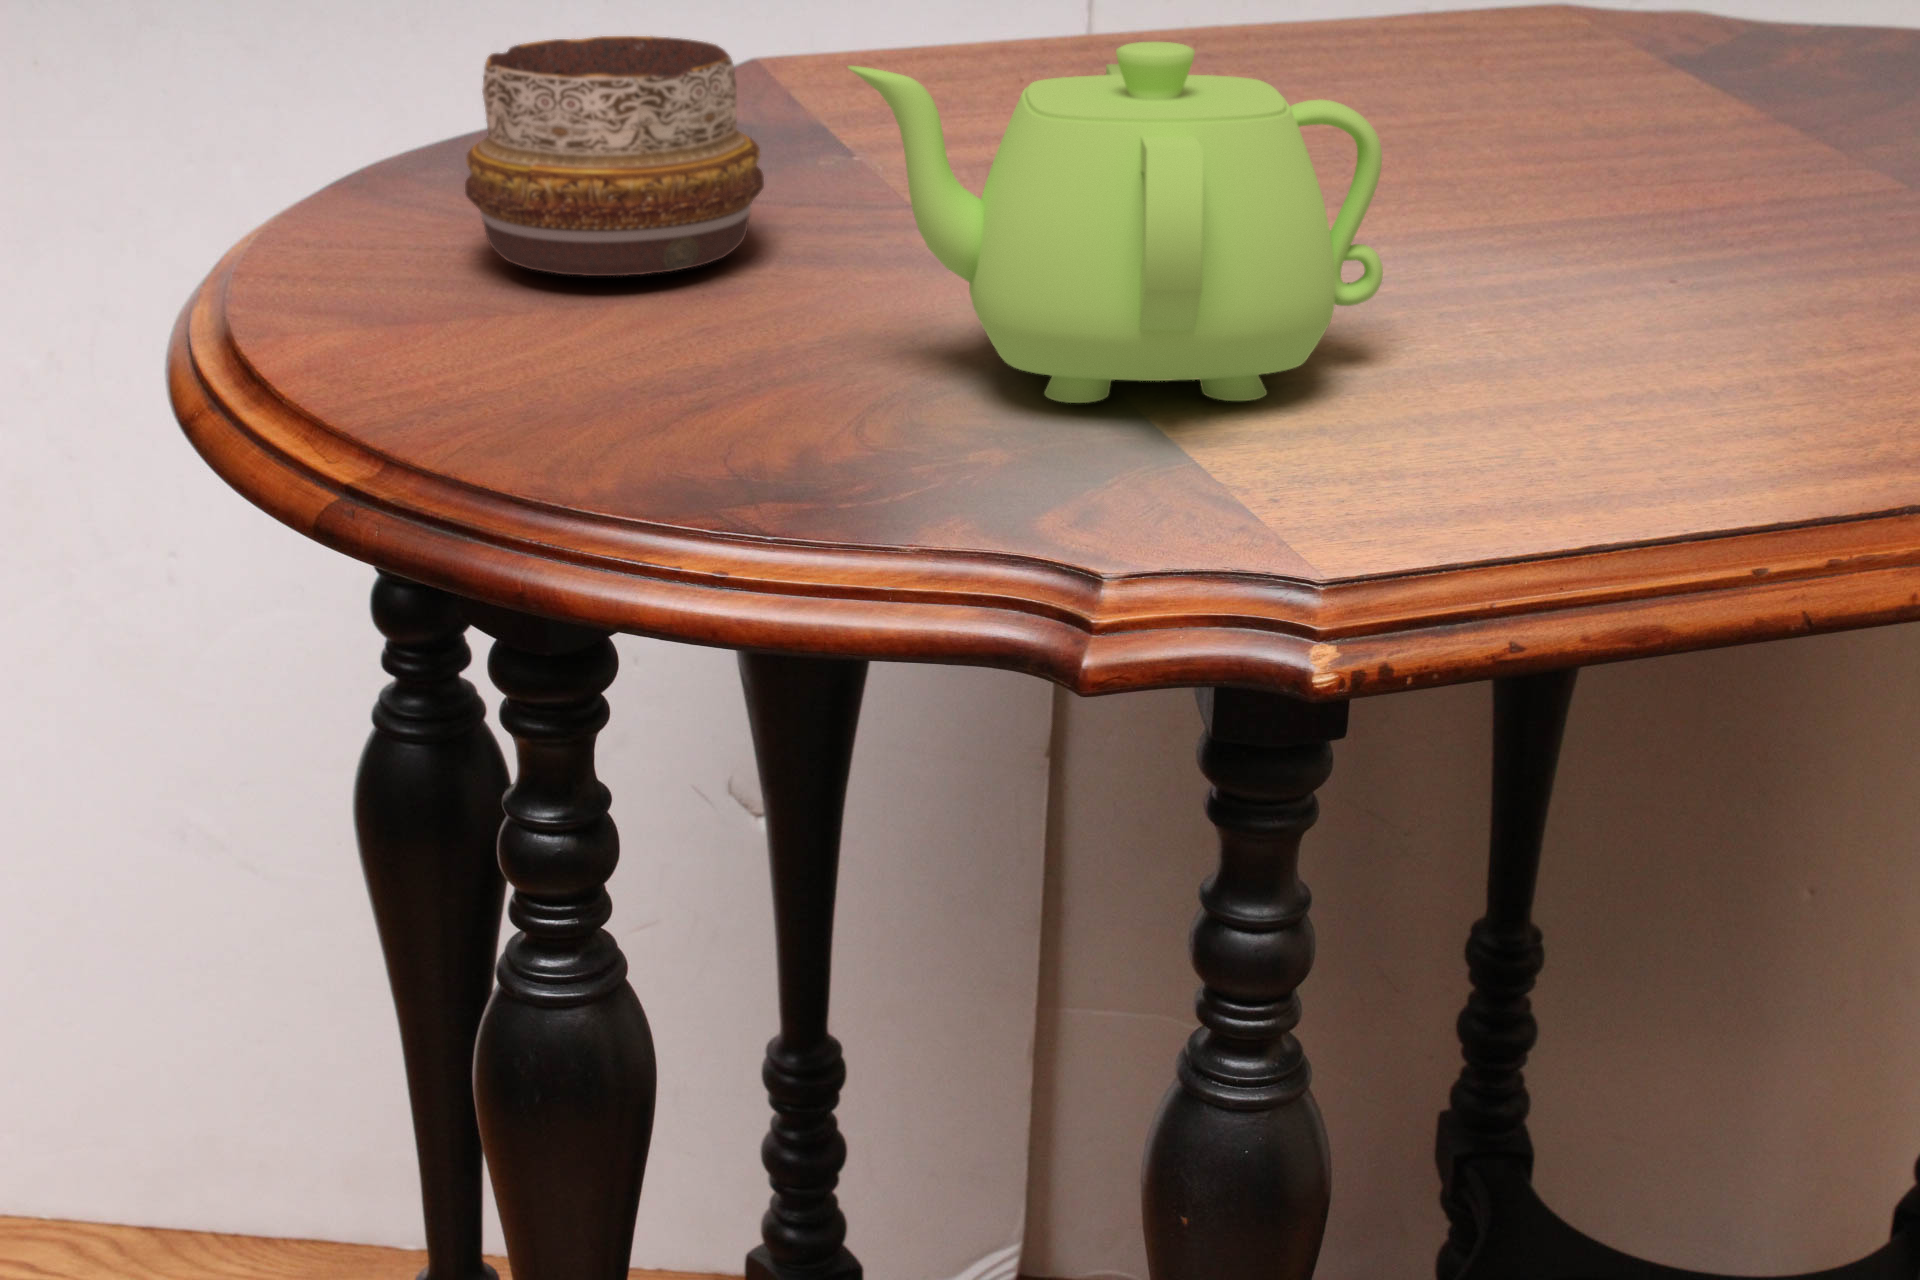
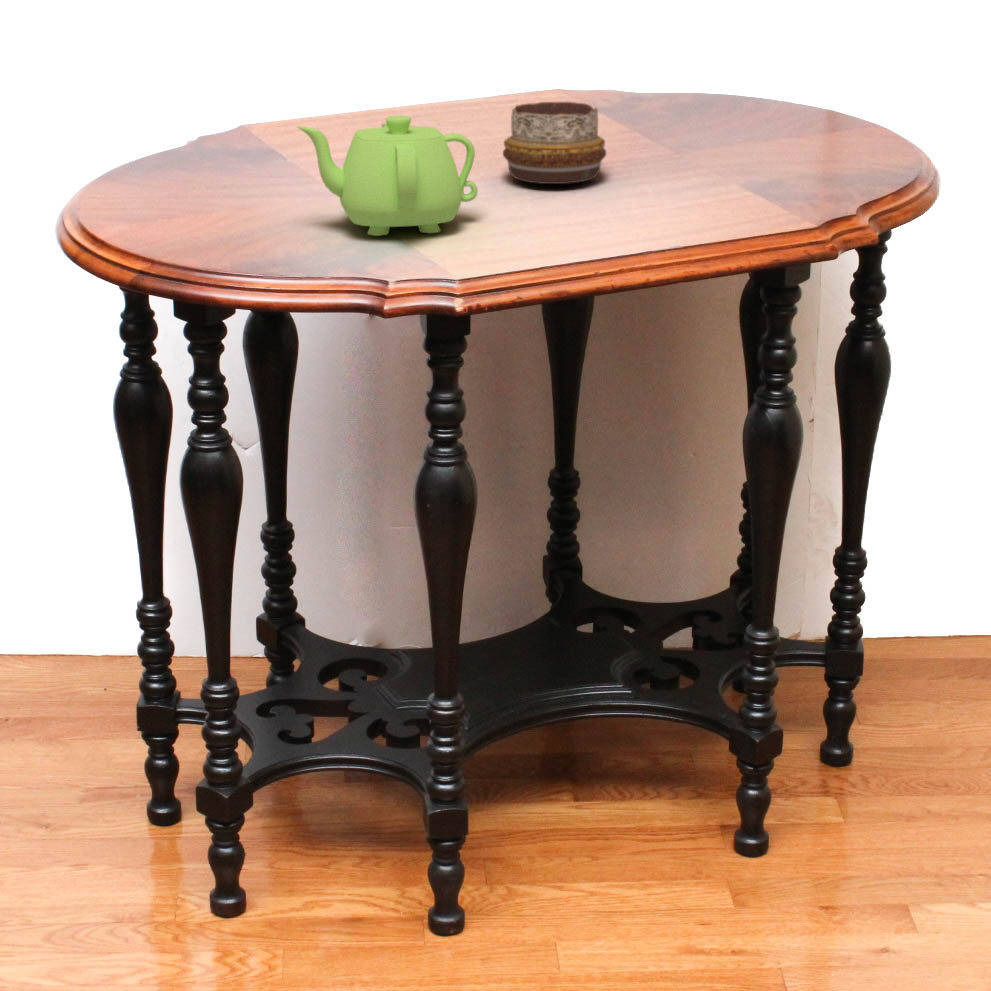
decorative bowl: present [465,36,764,276] -> present [503,102,606,184]

